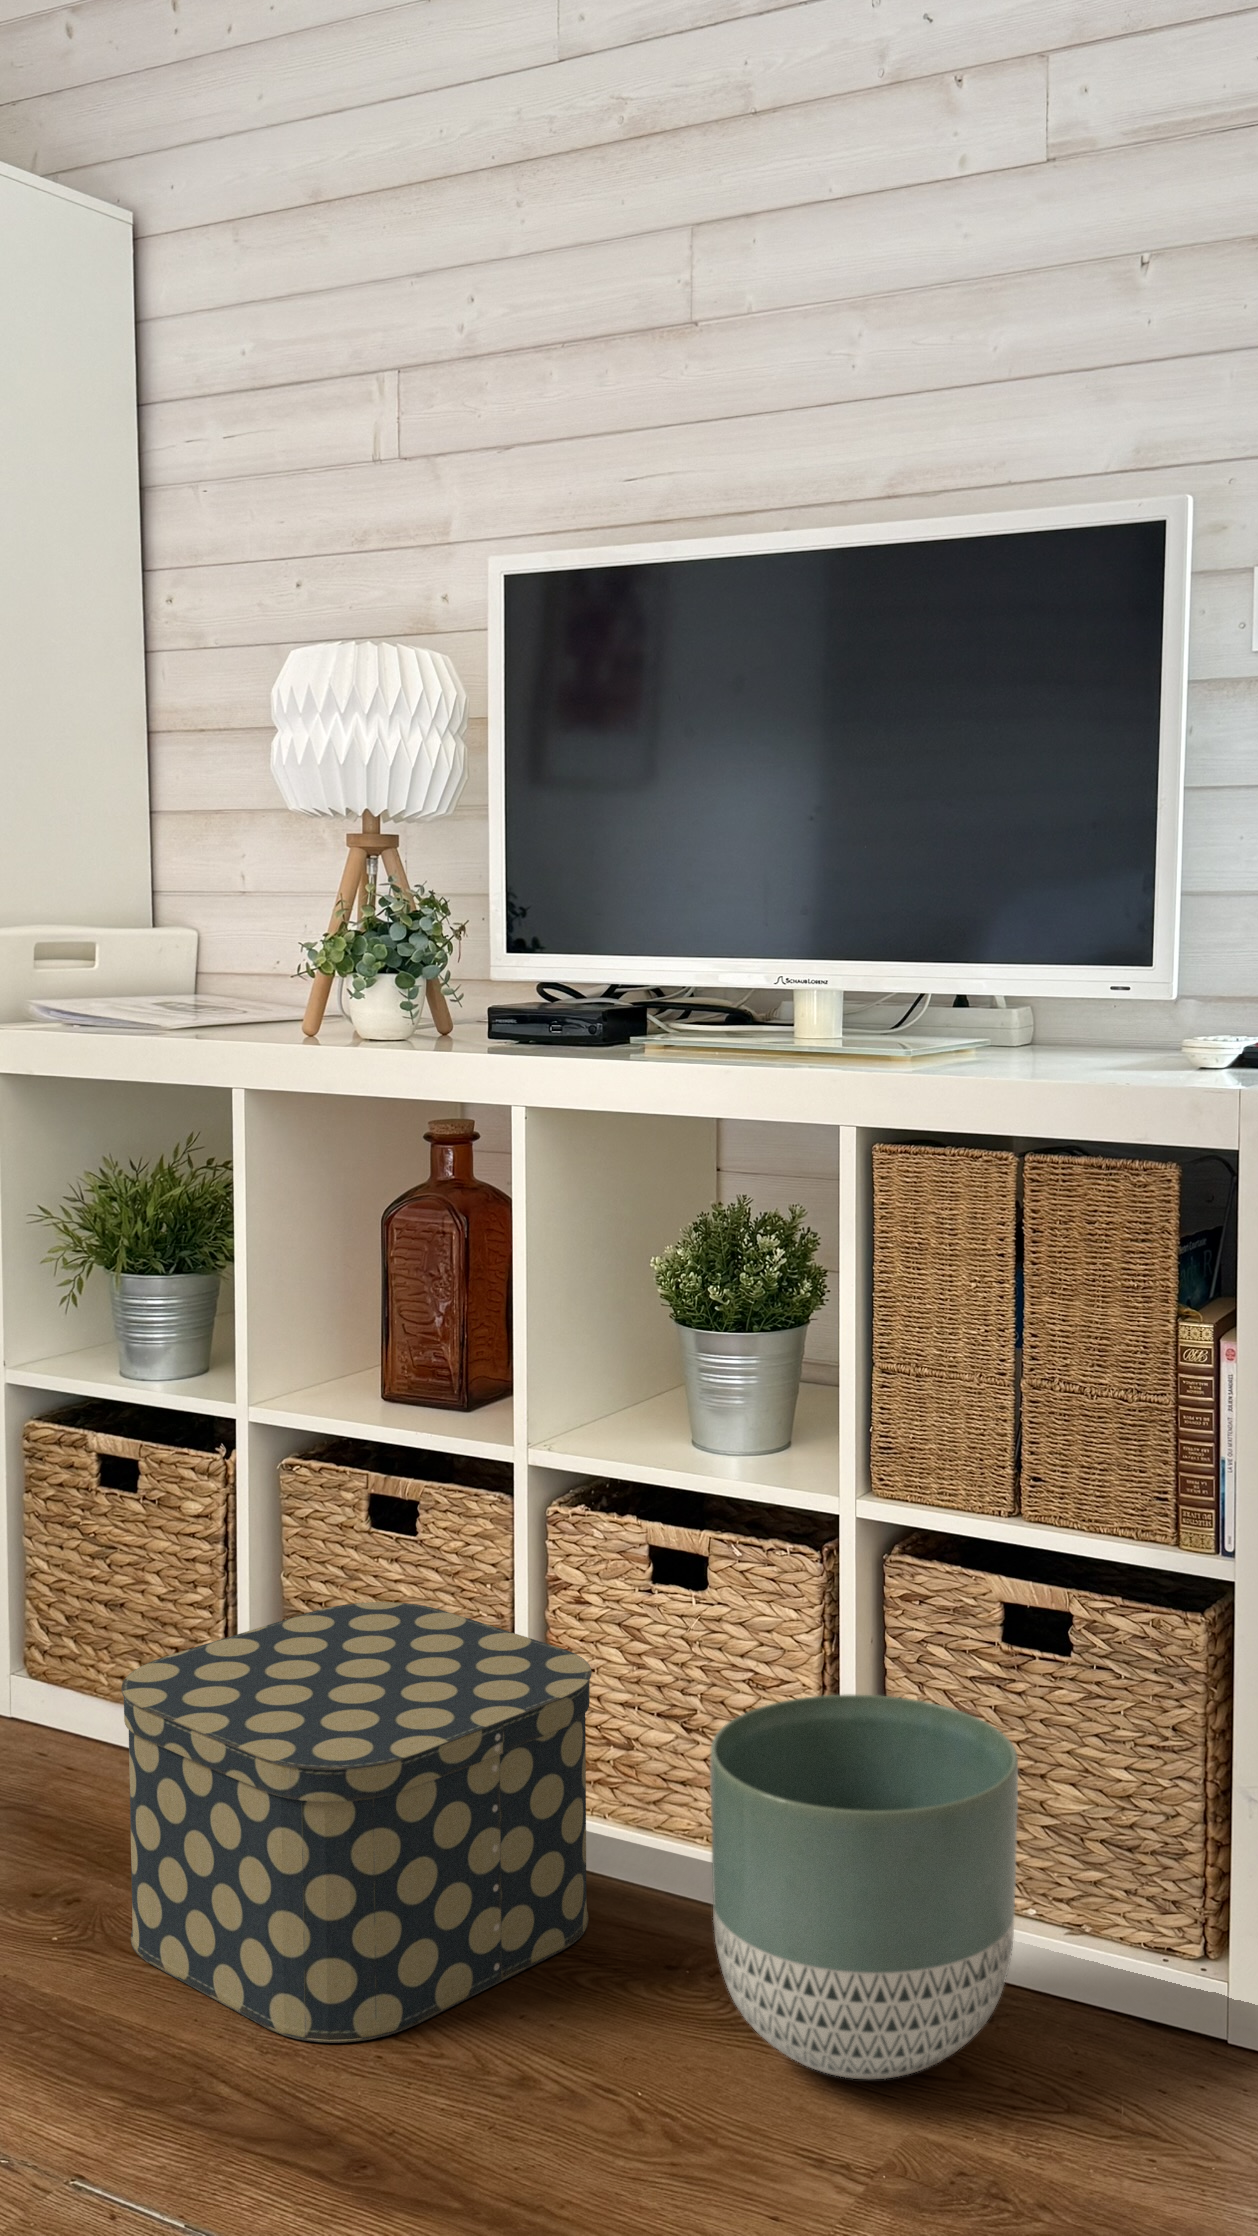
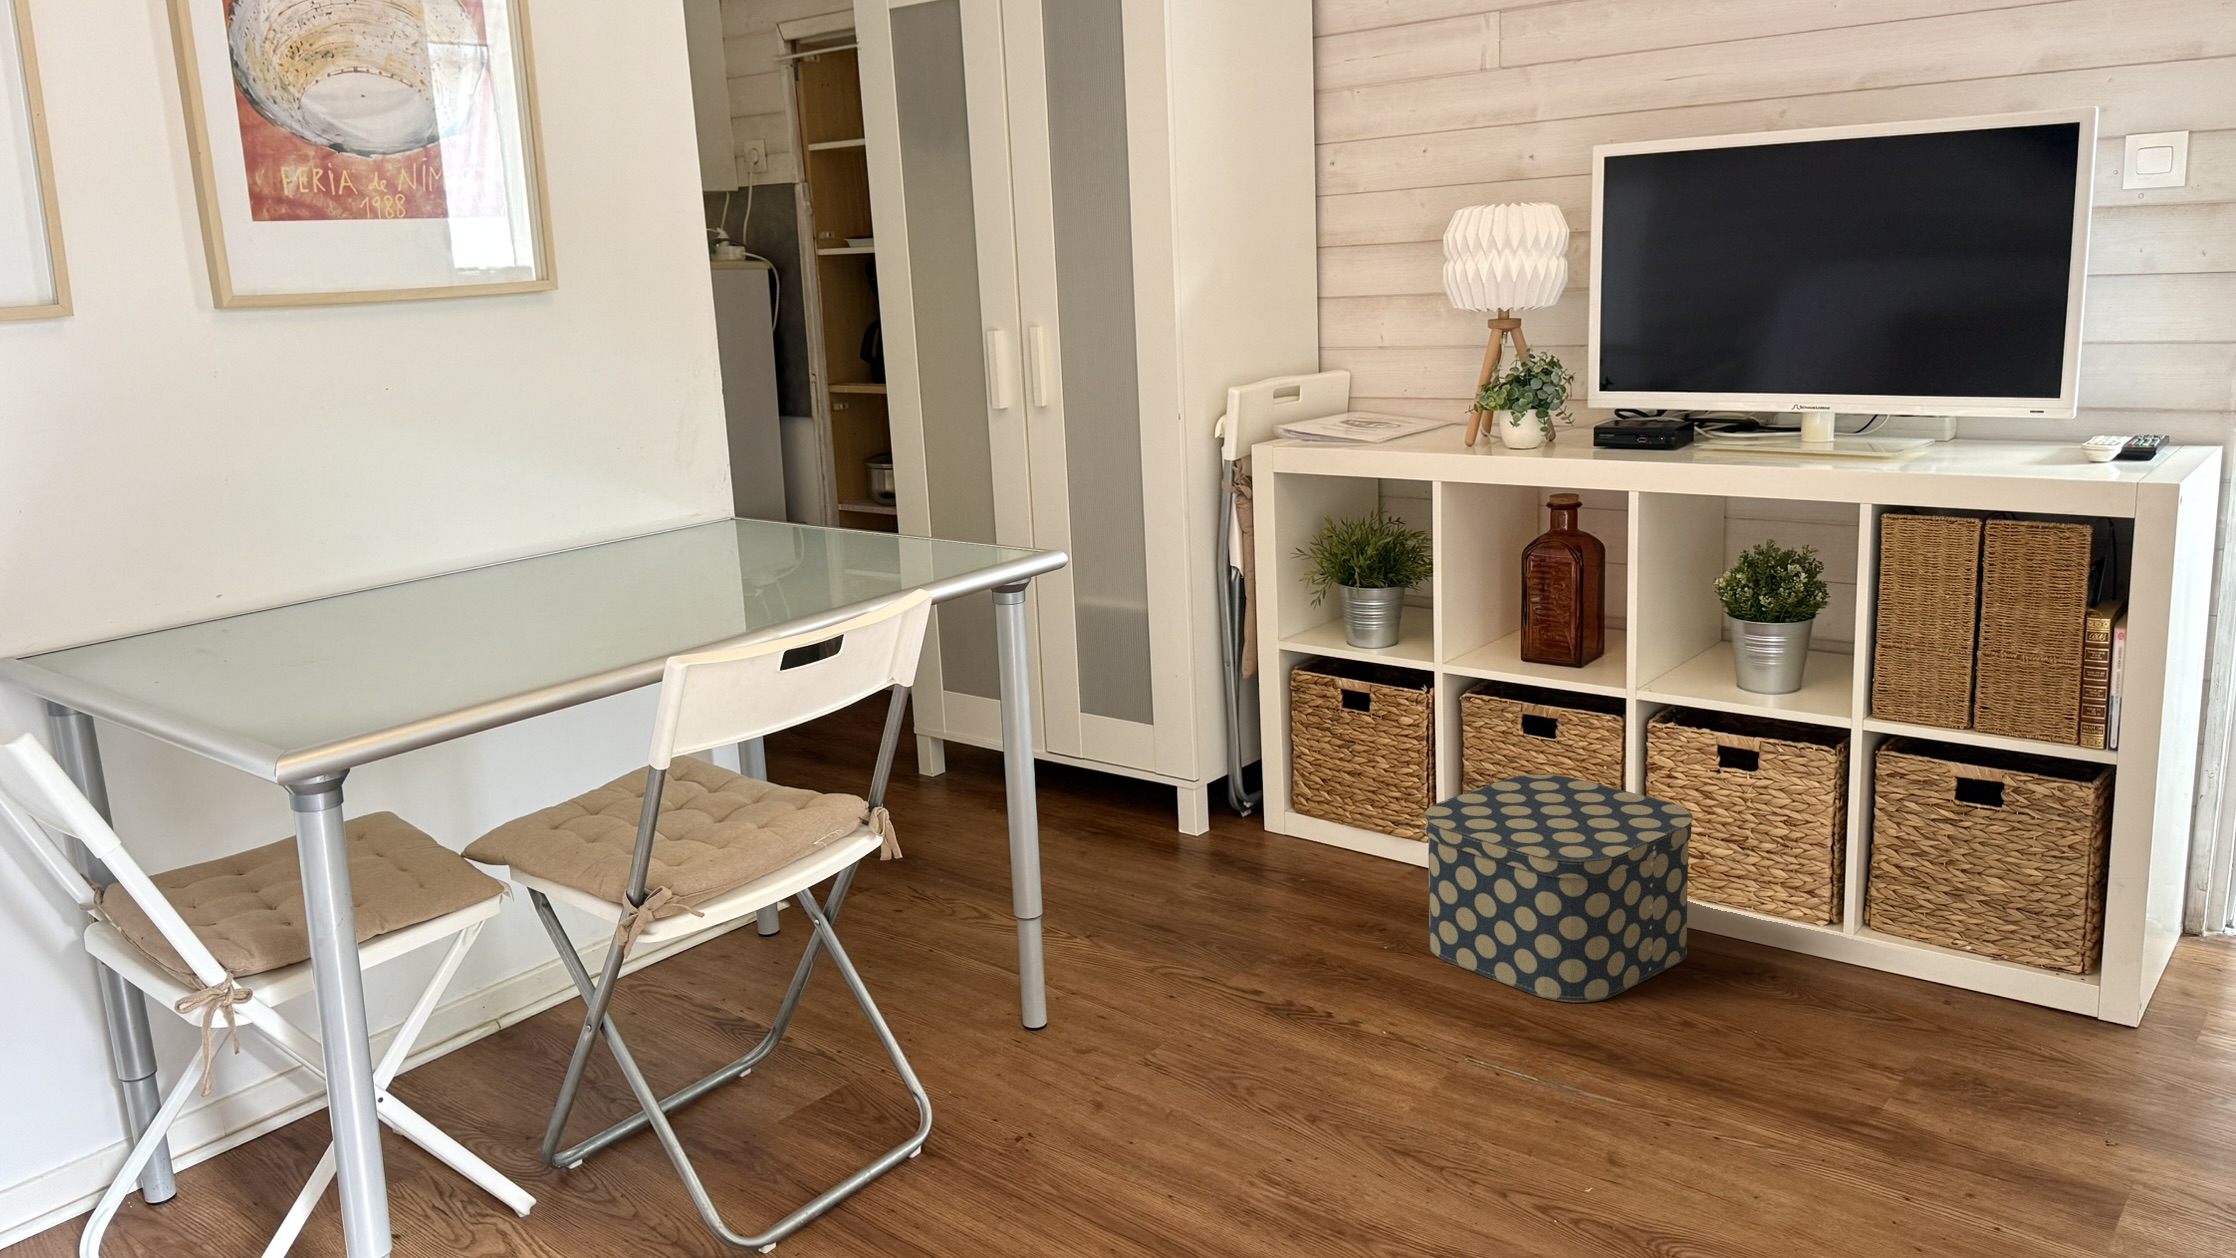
planter: present [710,1695,1018,2079] -> none [1791,828,1981,1028]

